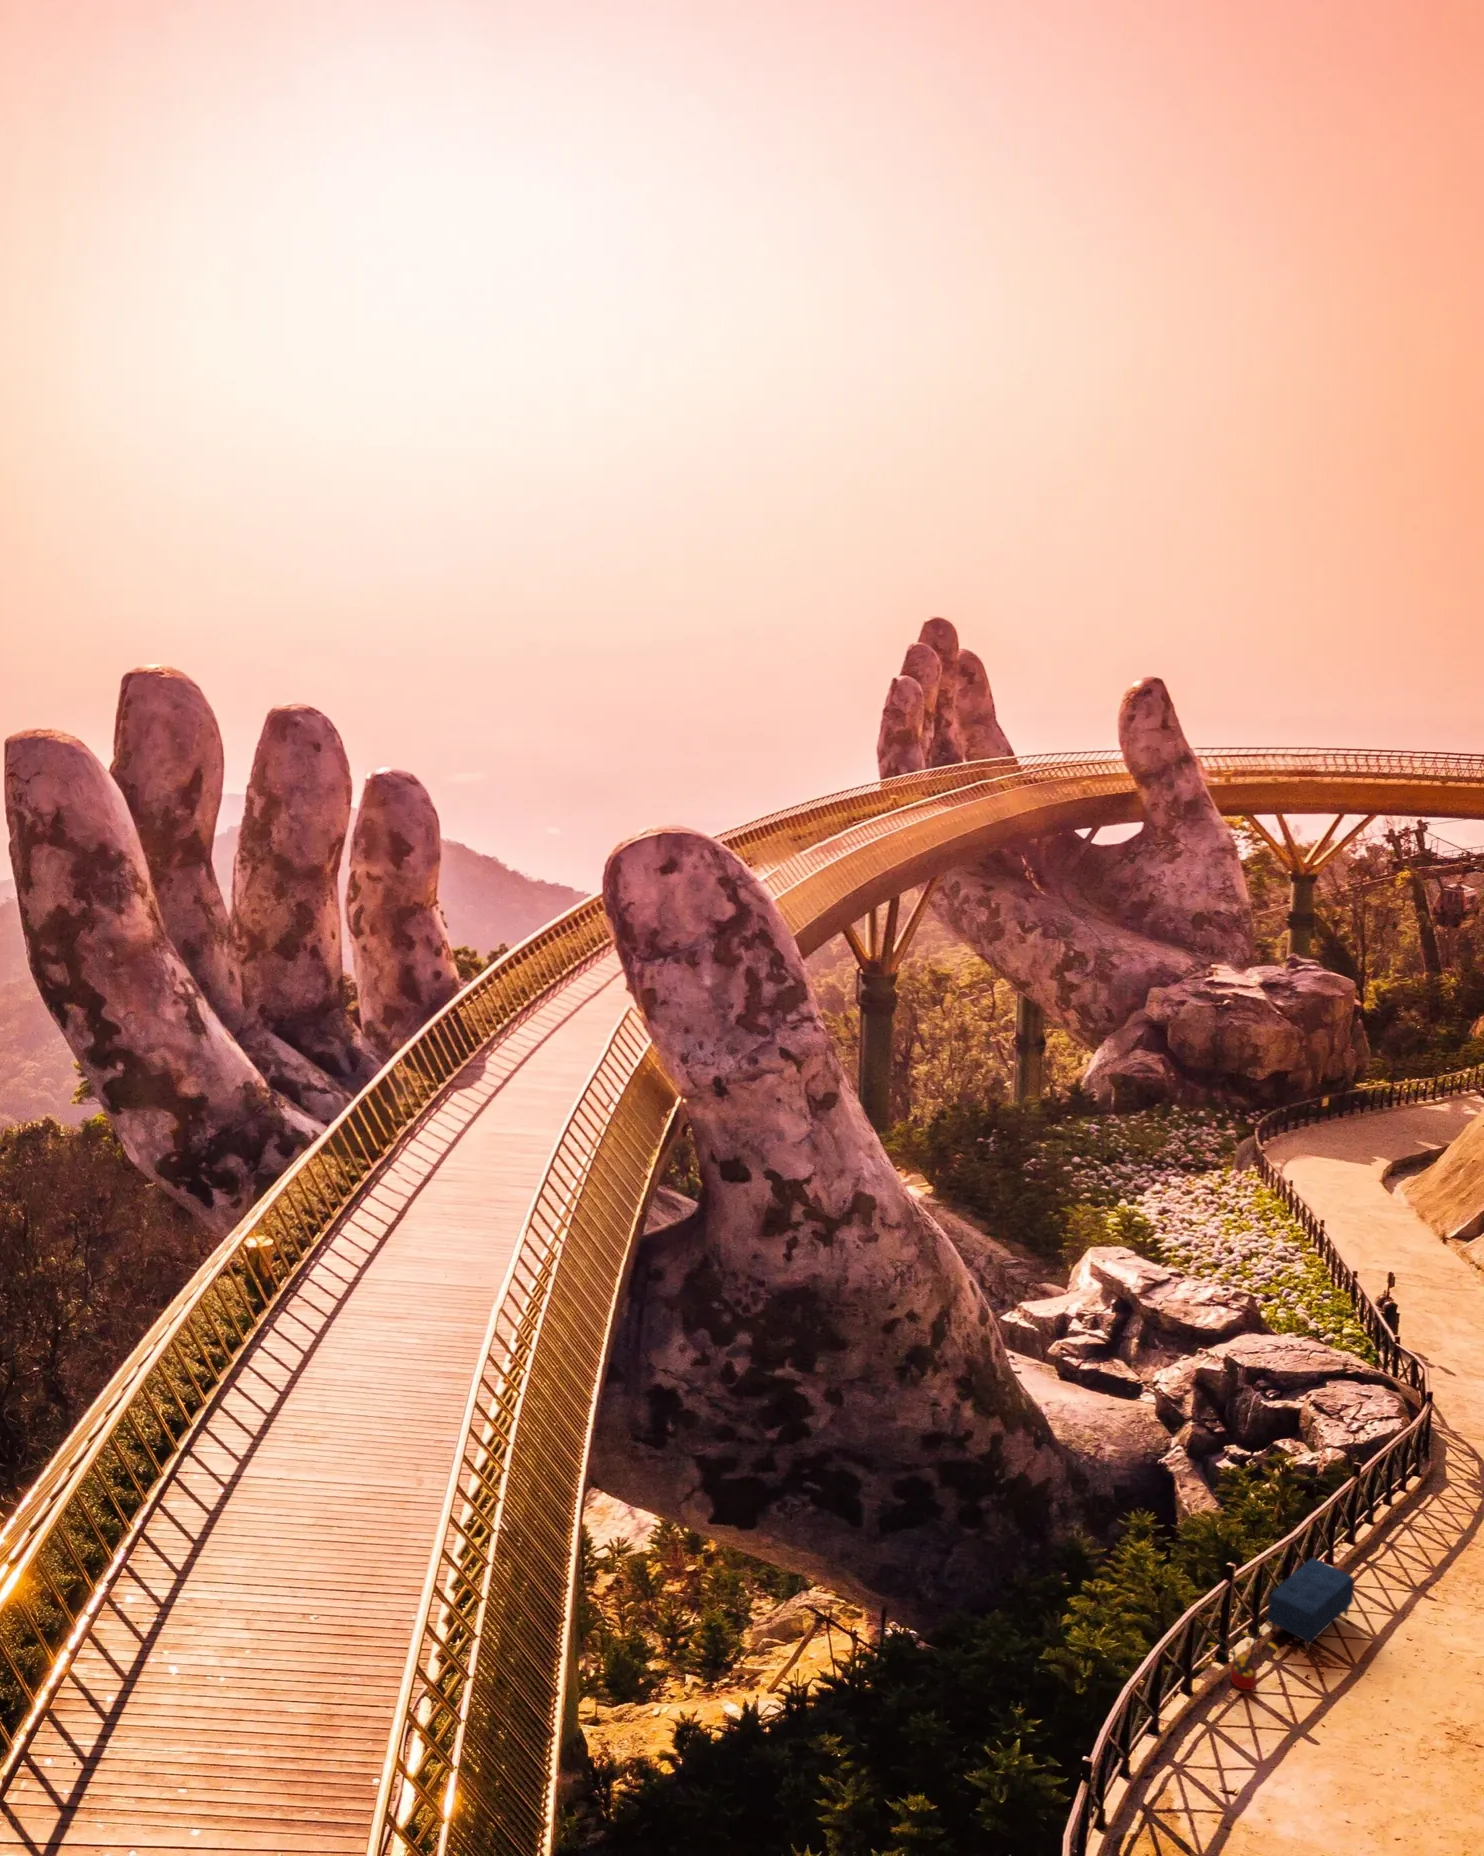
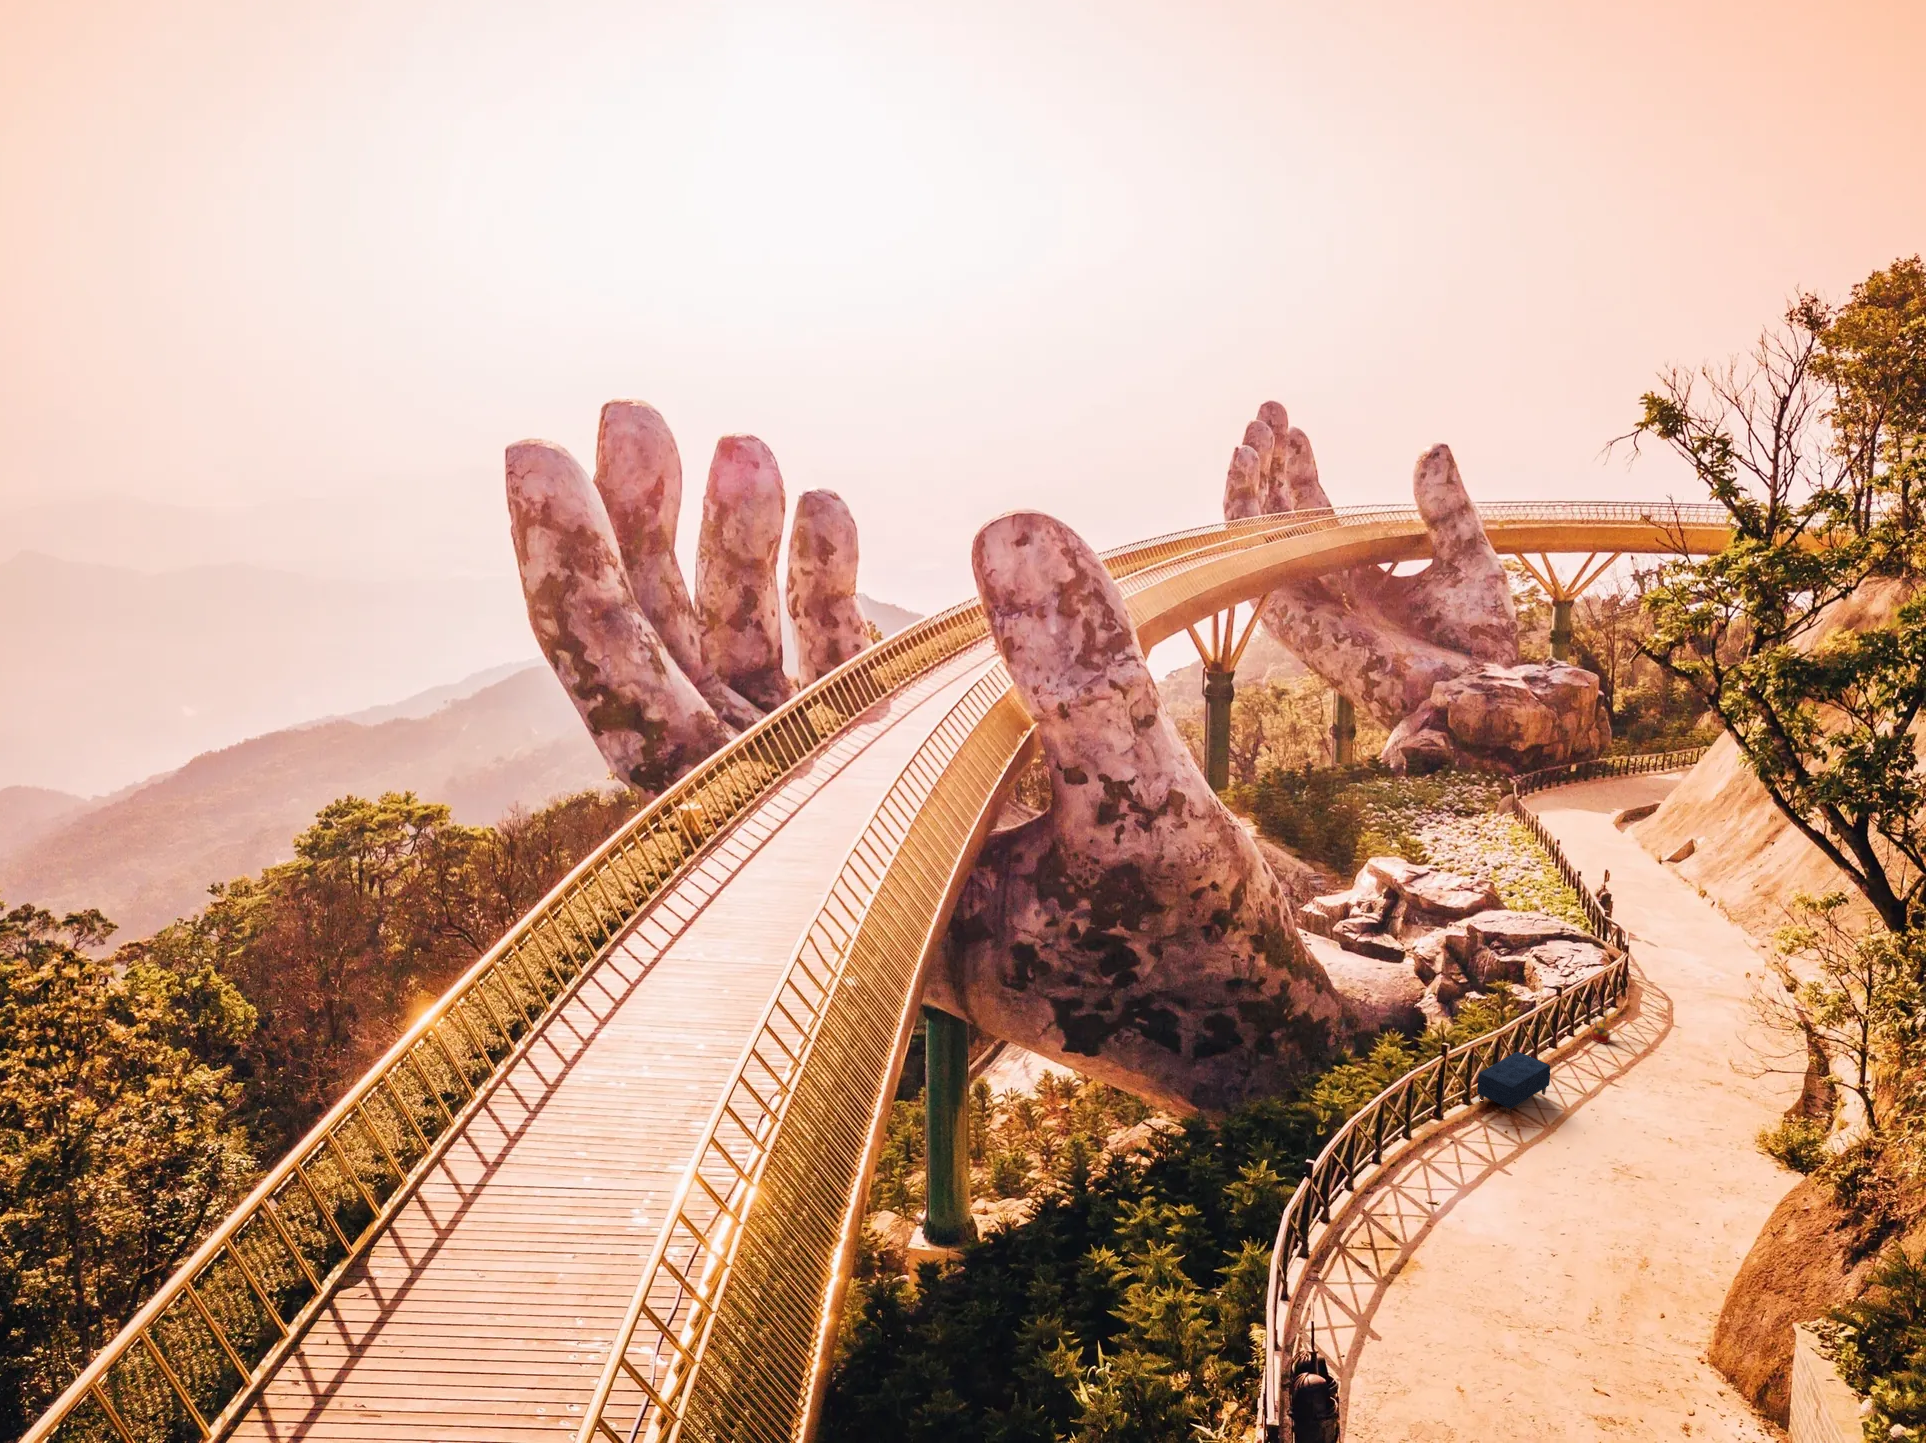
decorative plant: present [1210,1629,1278,1690] -> present [1588,1009,1610,1044]

